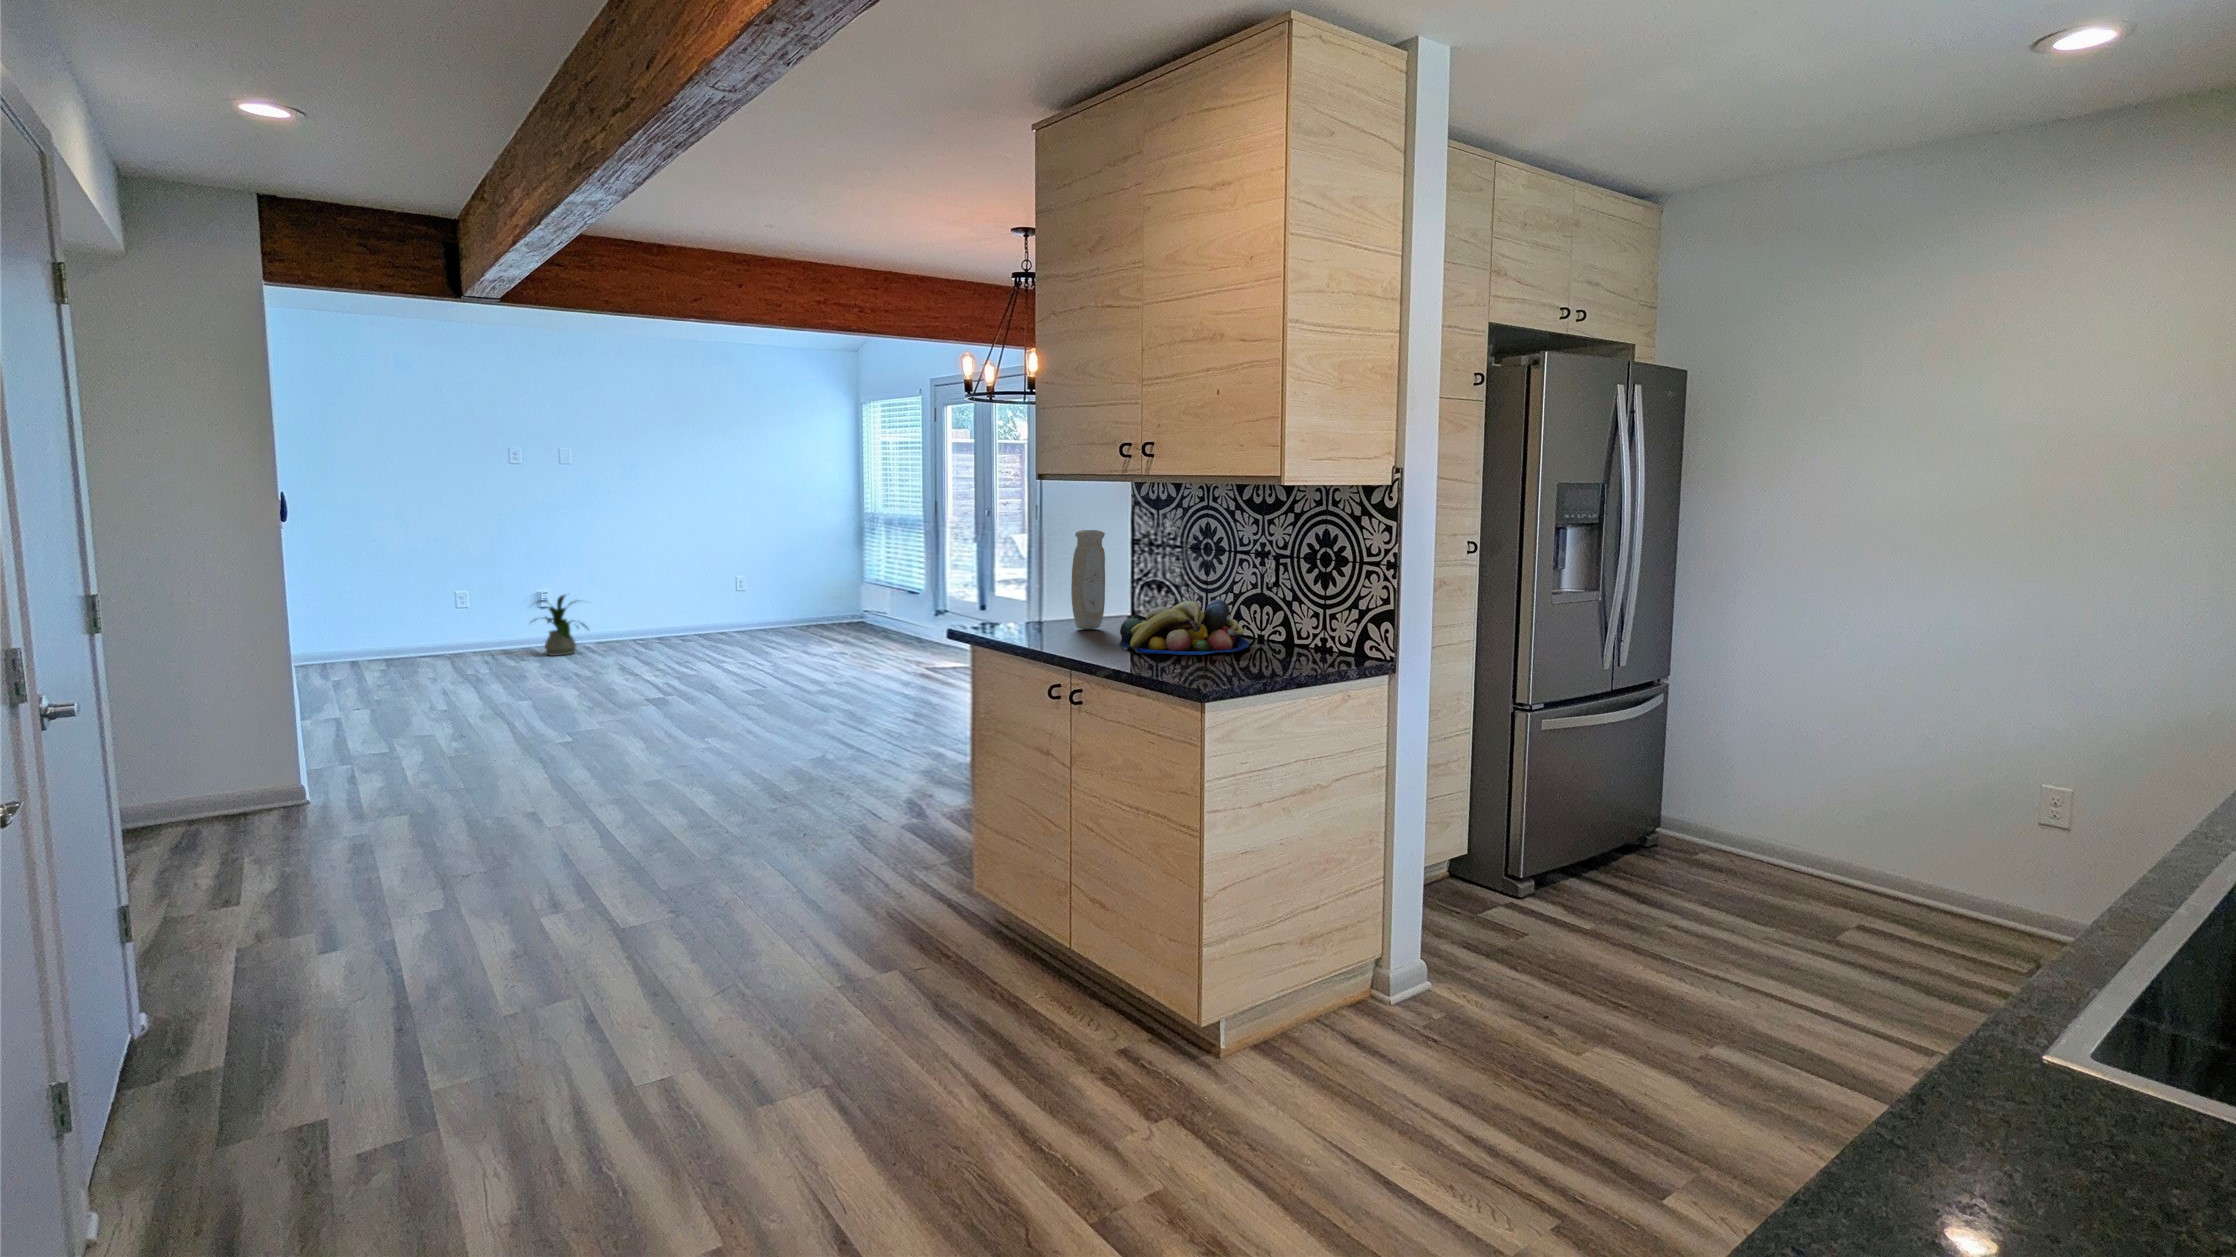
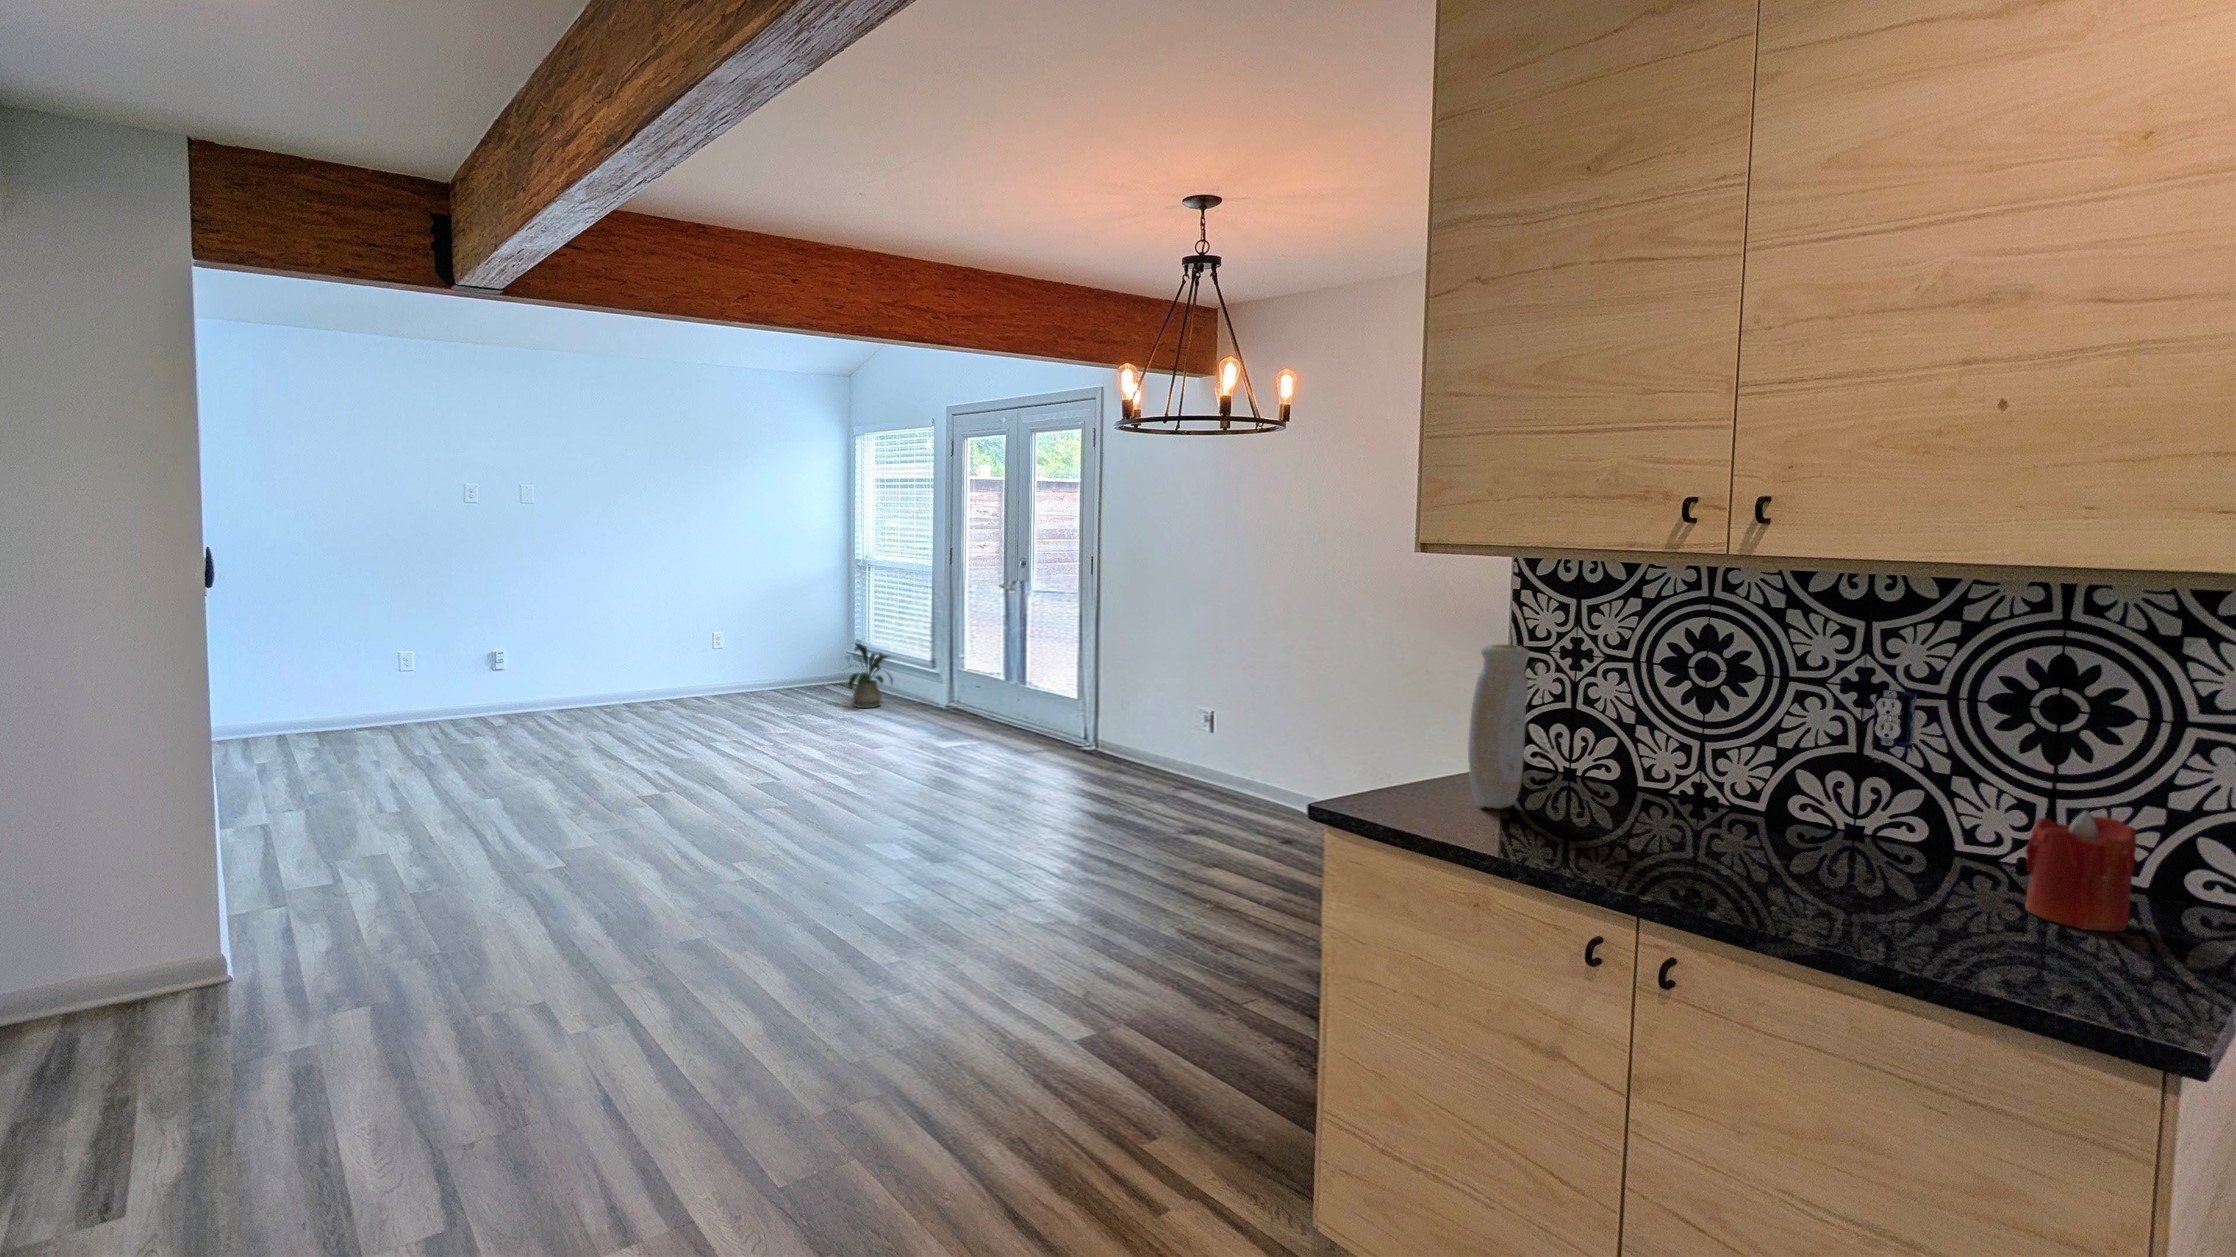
house plant: present [535,595,589,656] -> present [848,643,893,708]
fruit bowl: present [1119,599,1249,655] -> none [1636,779,1907,905]
candle: none [1282,600,1324,661] -> present [2025,811,2137,931]

